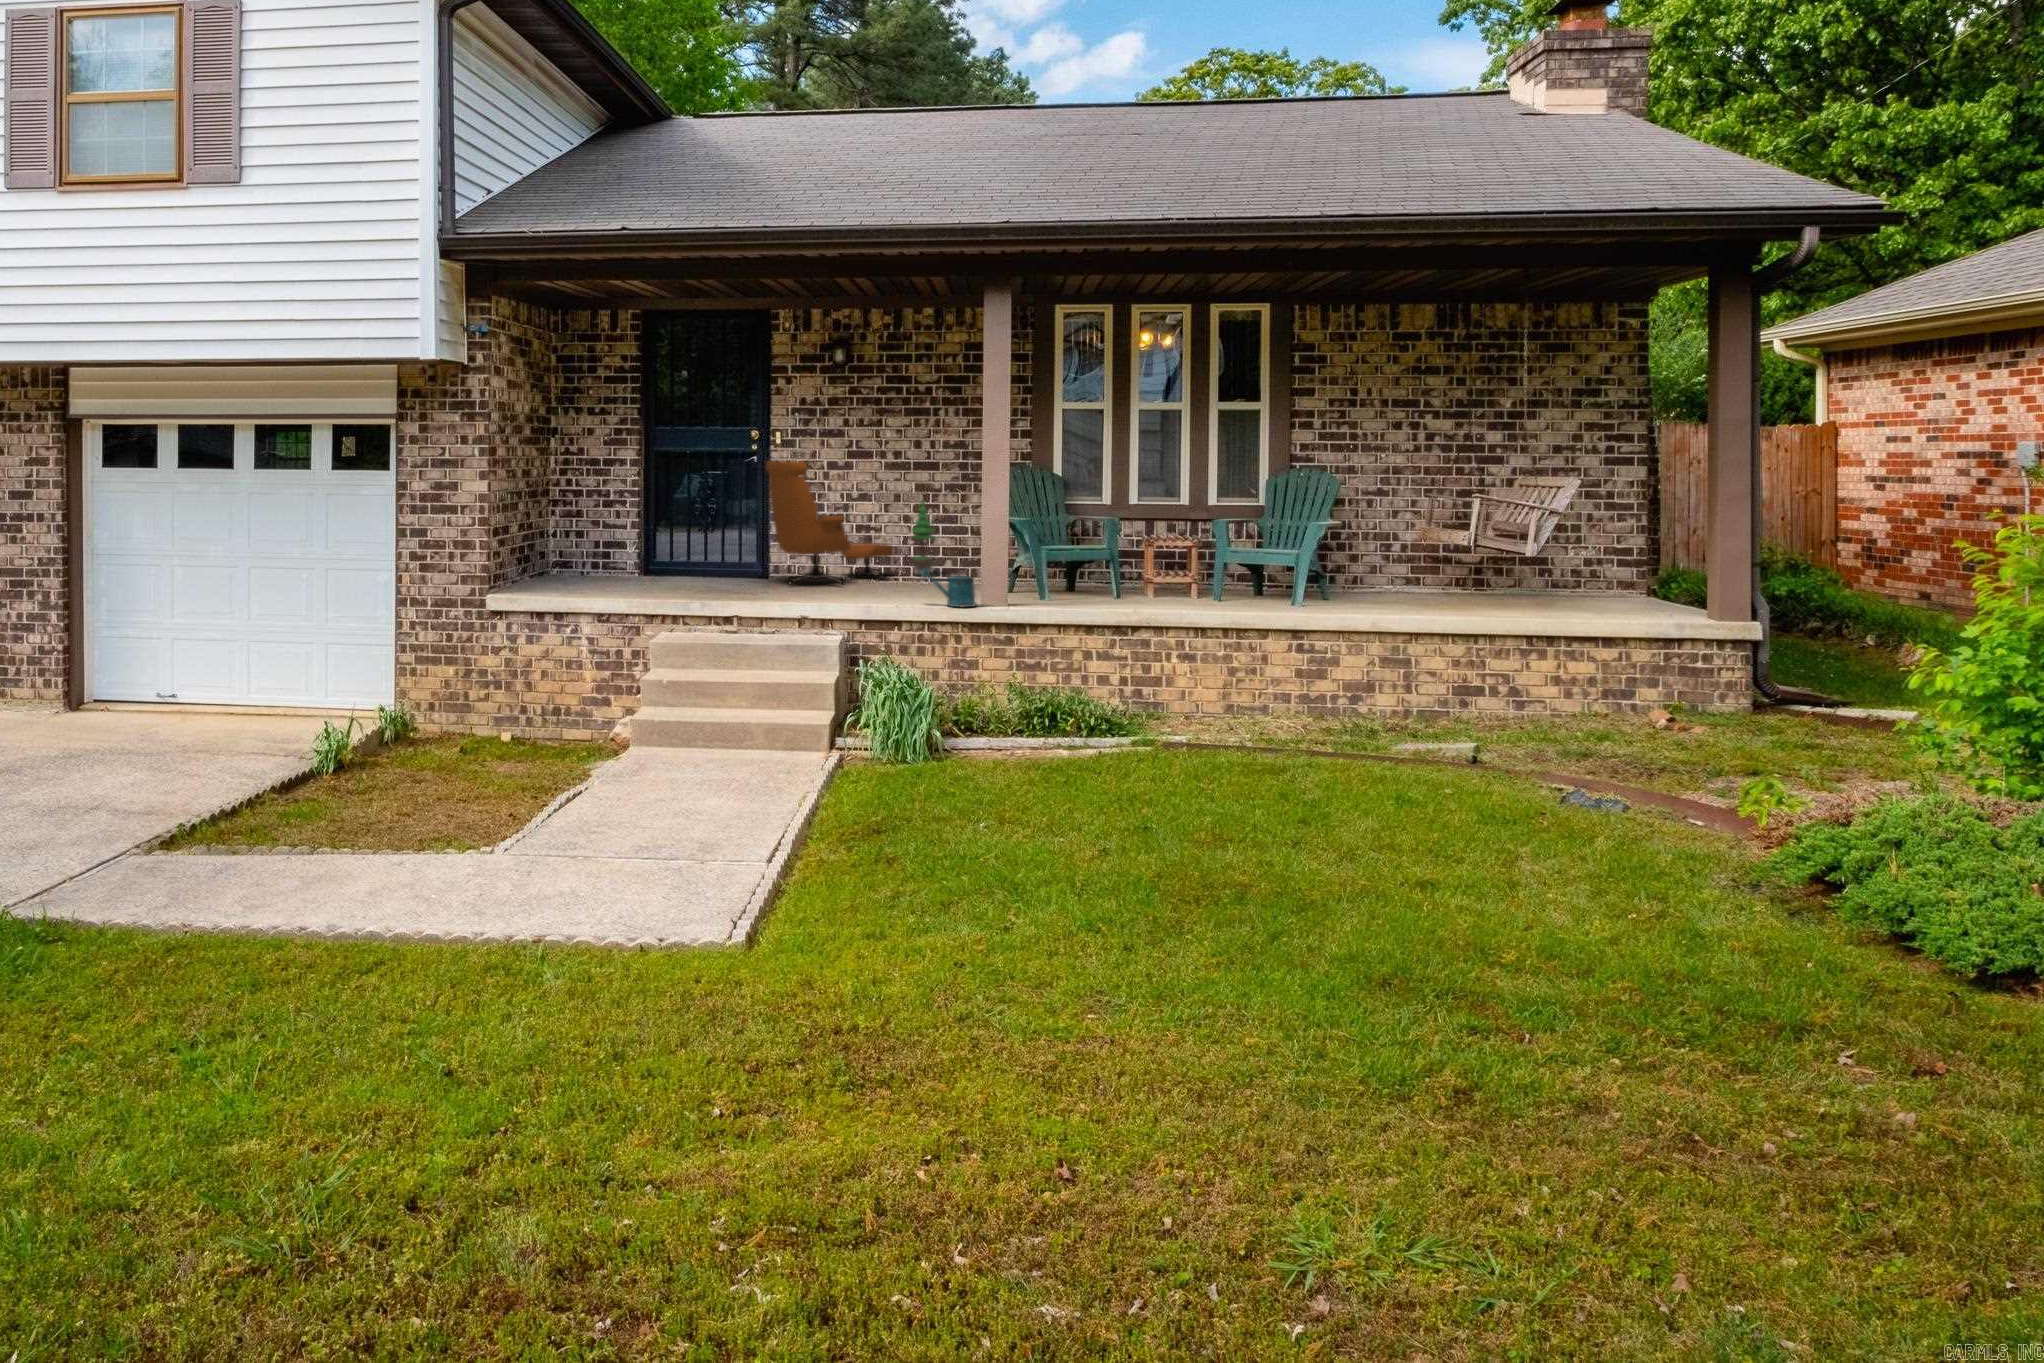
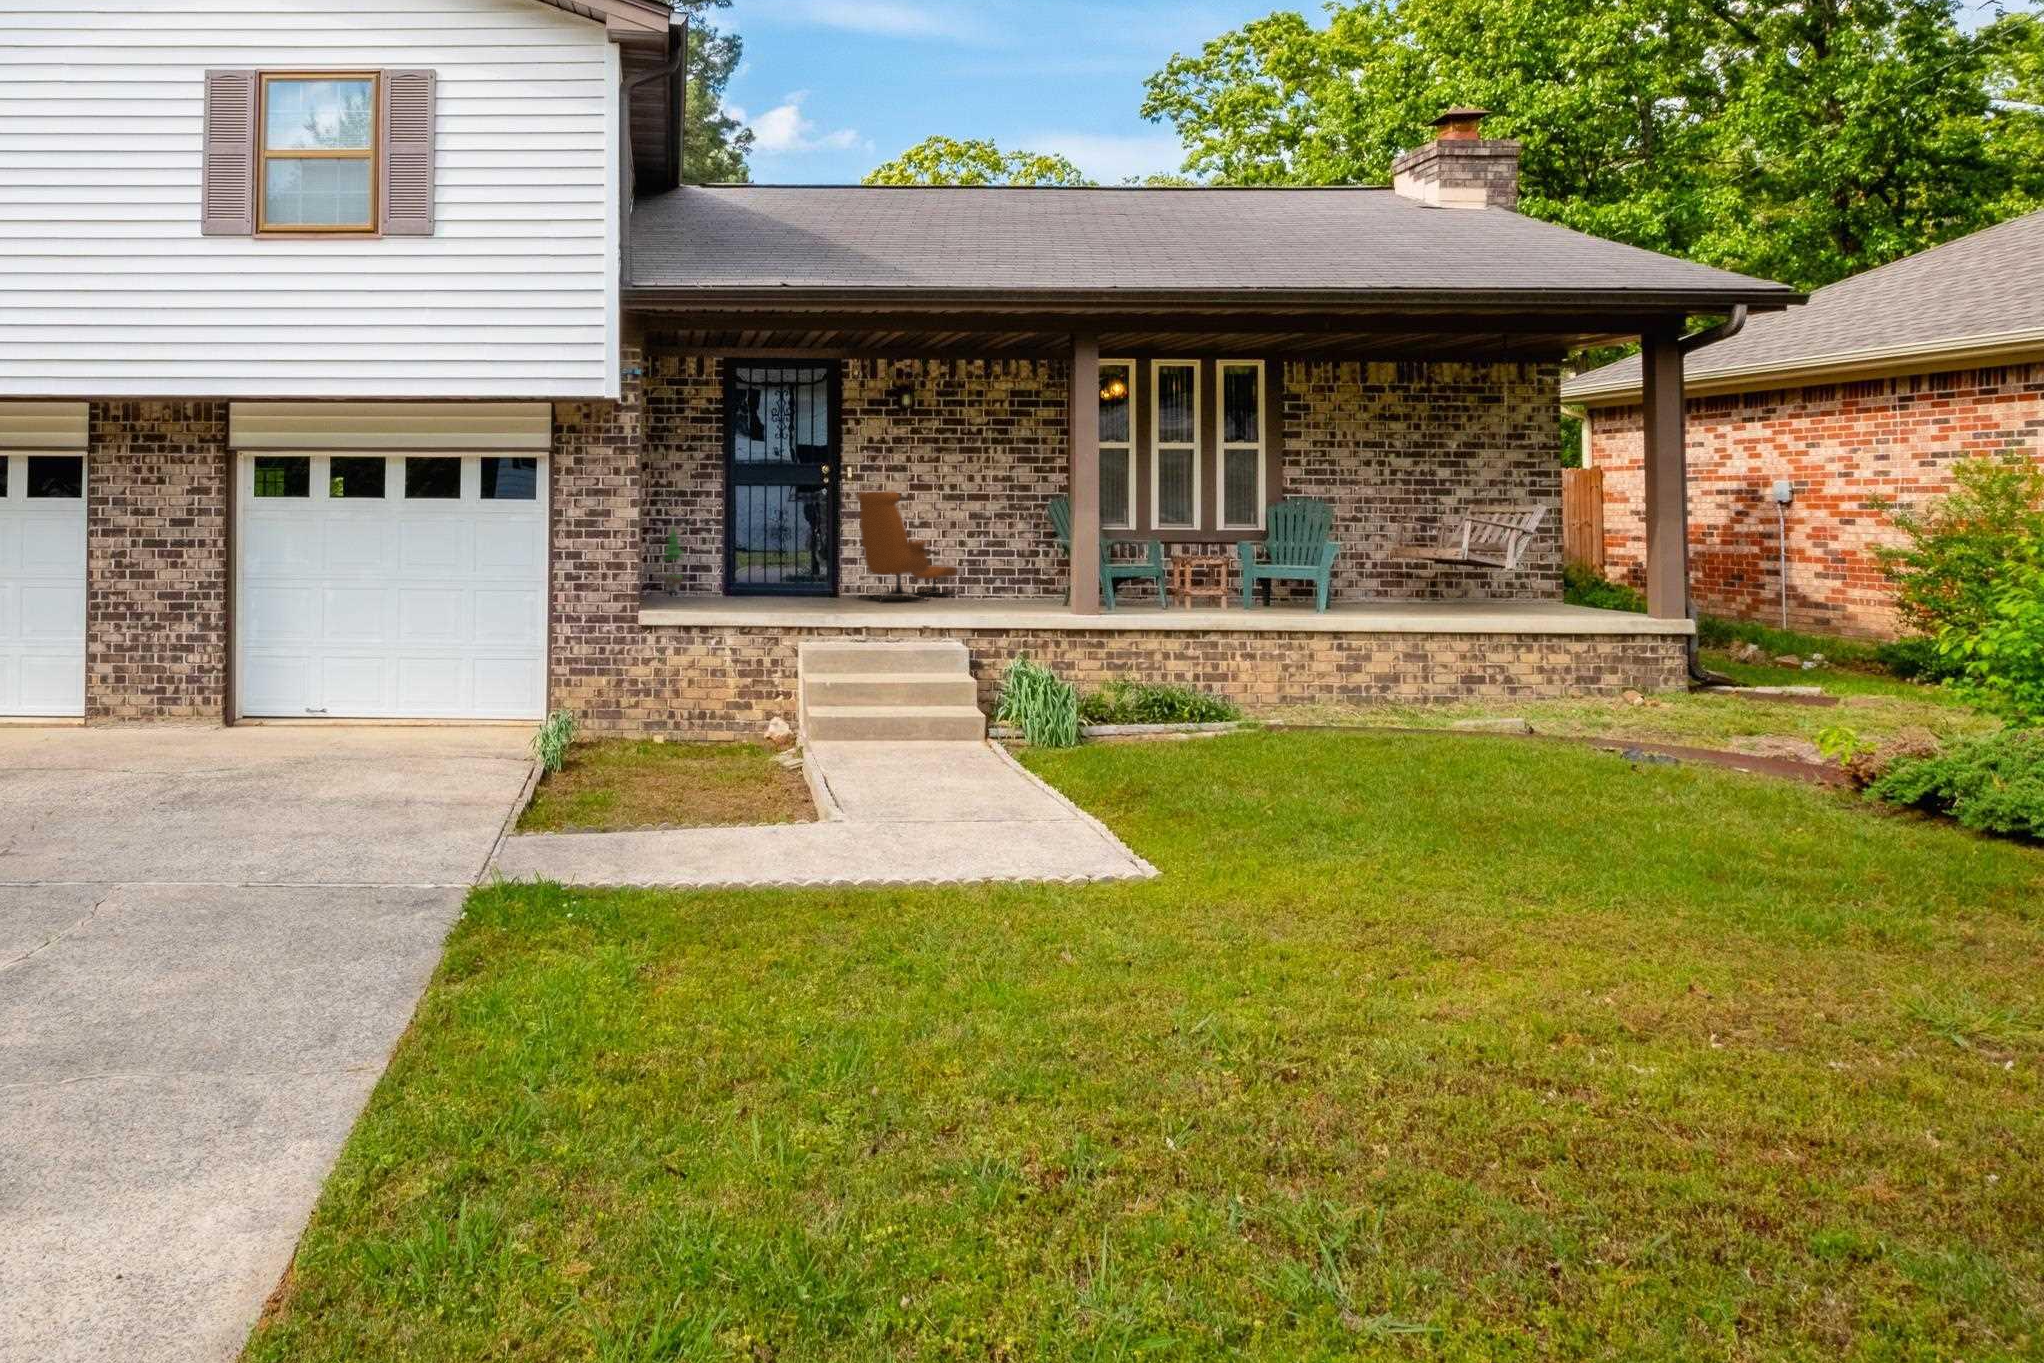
potted tree: present [912,501,935,574] -> present [664,527,683,591]
watering can: present [921,568,976,607] -> none [1016,583,1070,617]

